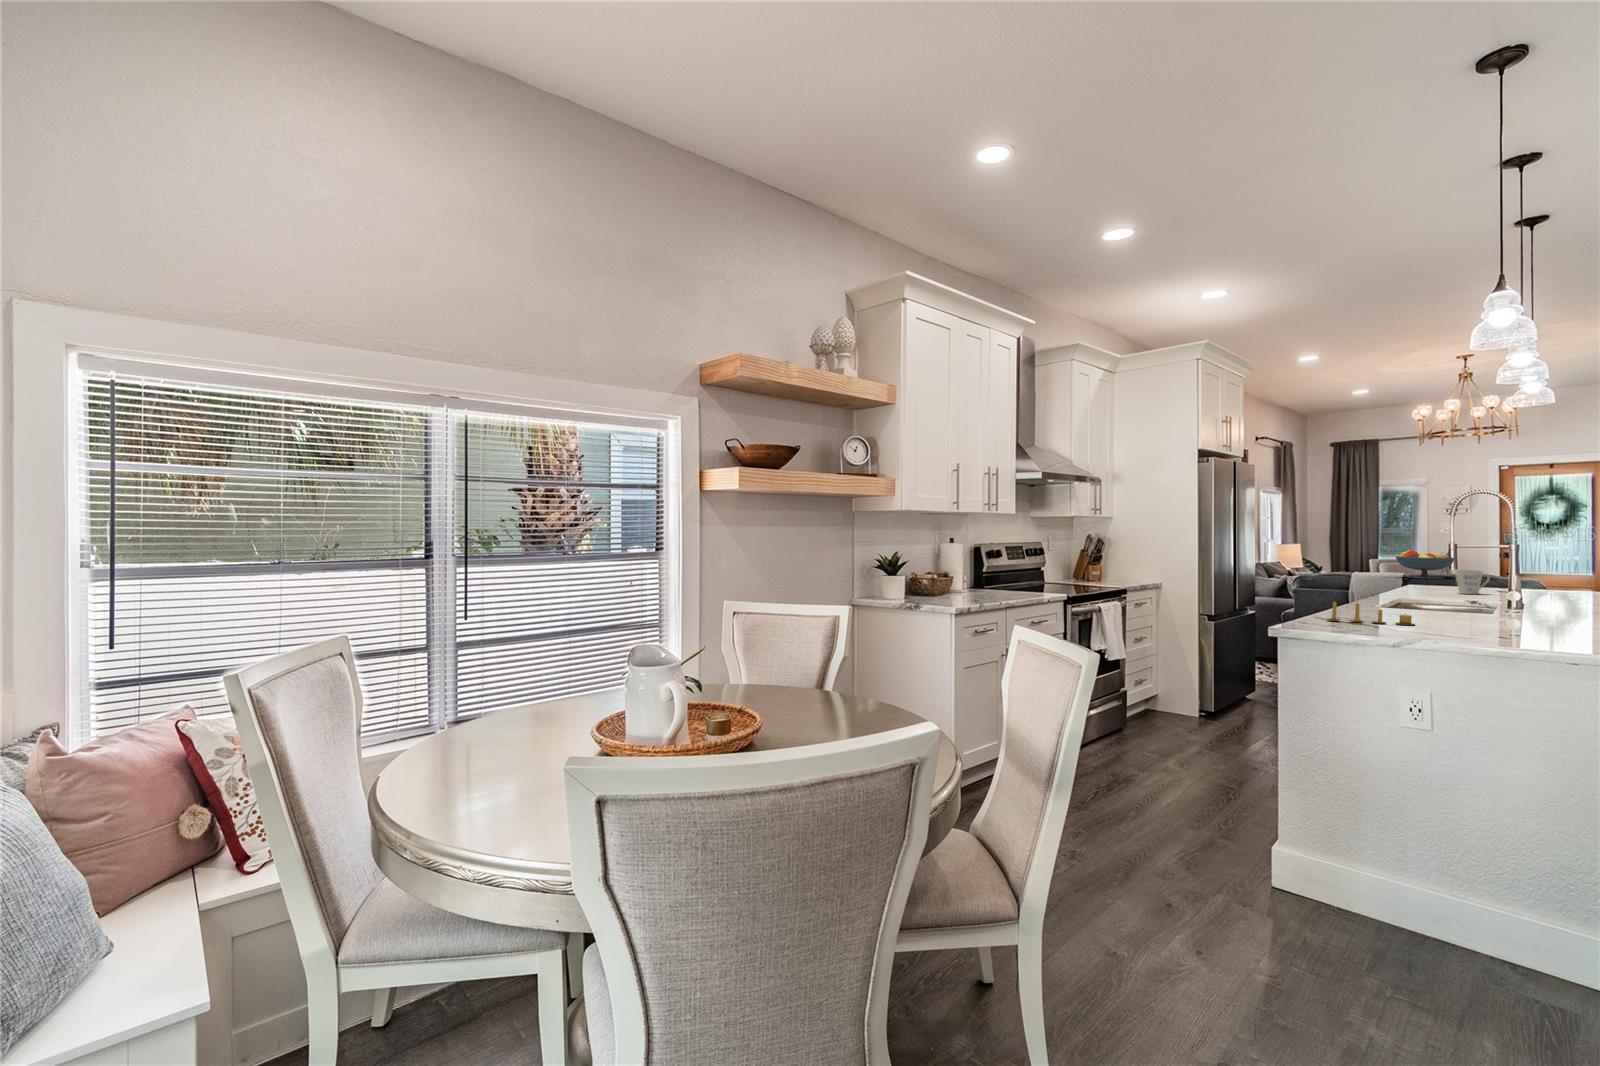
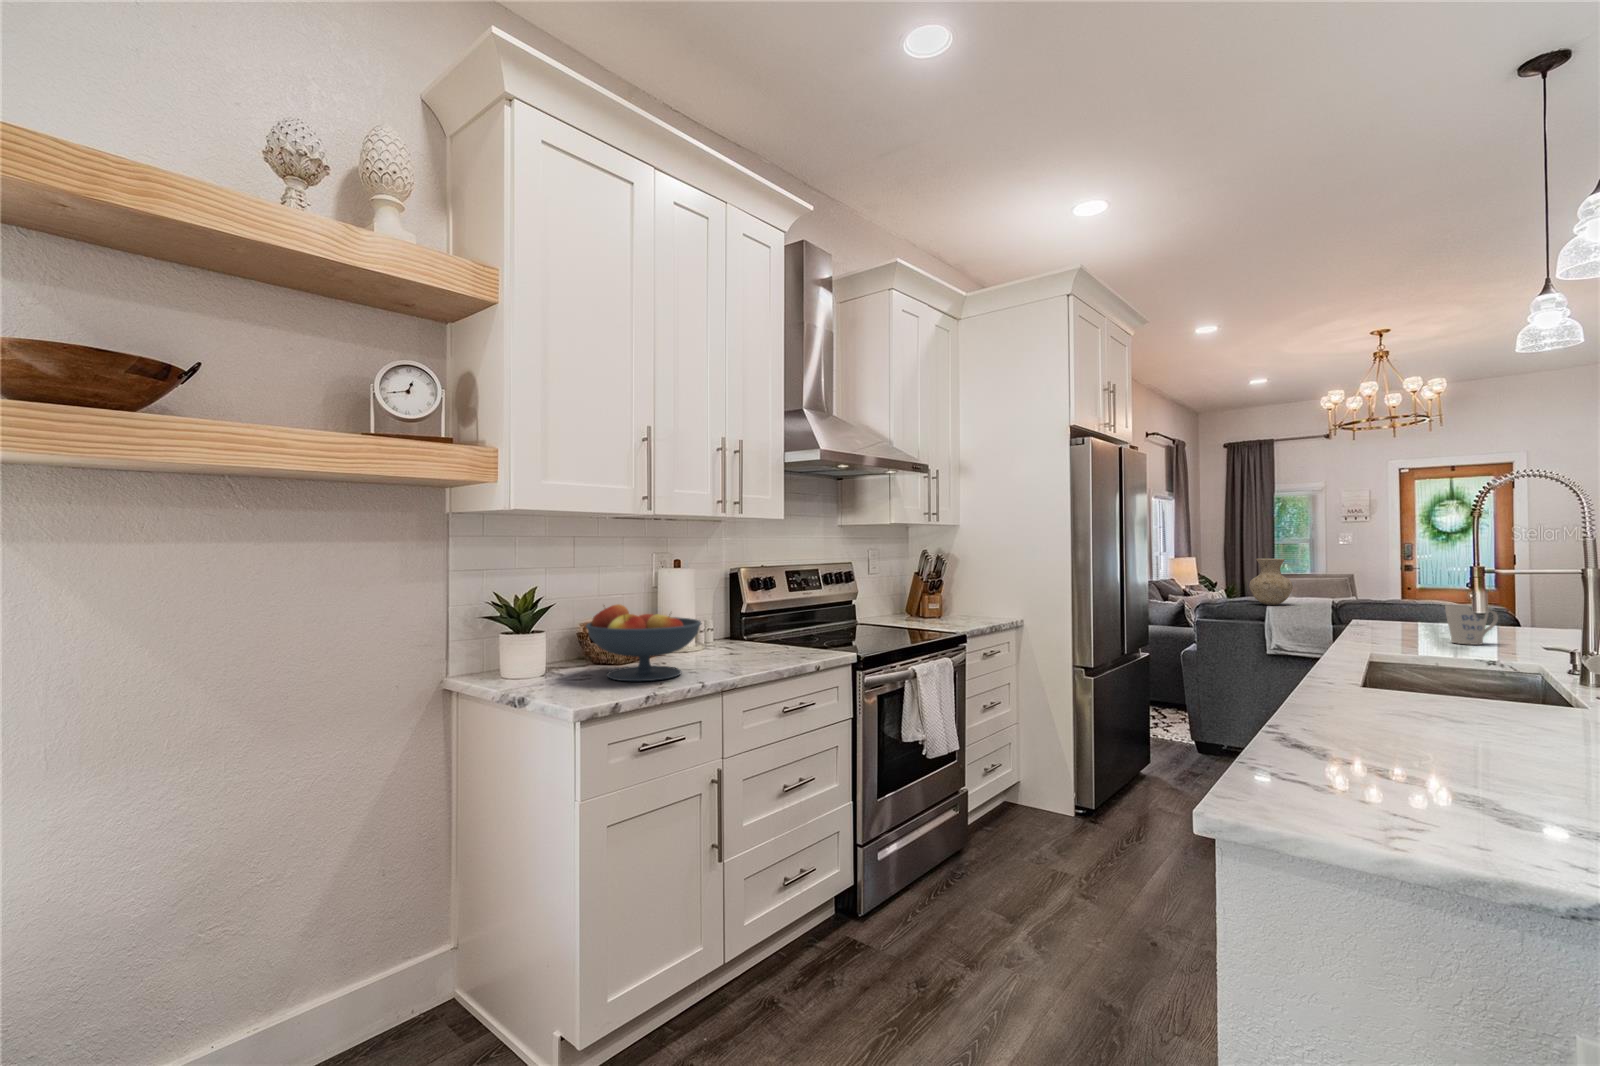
vase: none [1336,543,1370,577] -> present [1249,559,1293,605]
fruit bowl: present [1396,550,1455,579] -> present [586,604,701,681]
candle: present [1327,601,1415,626] -> none [1315,713,1539,789]

